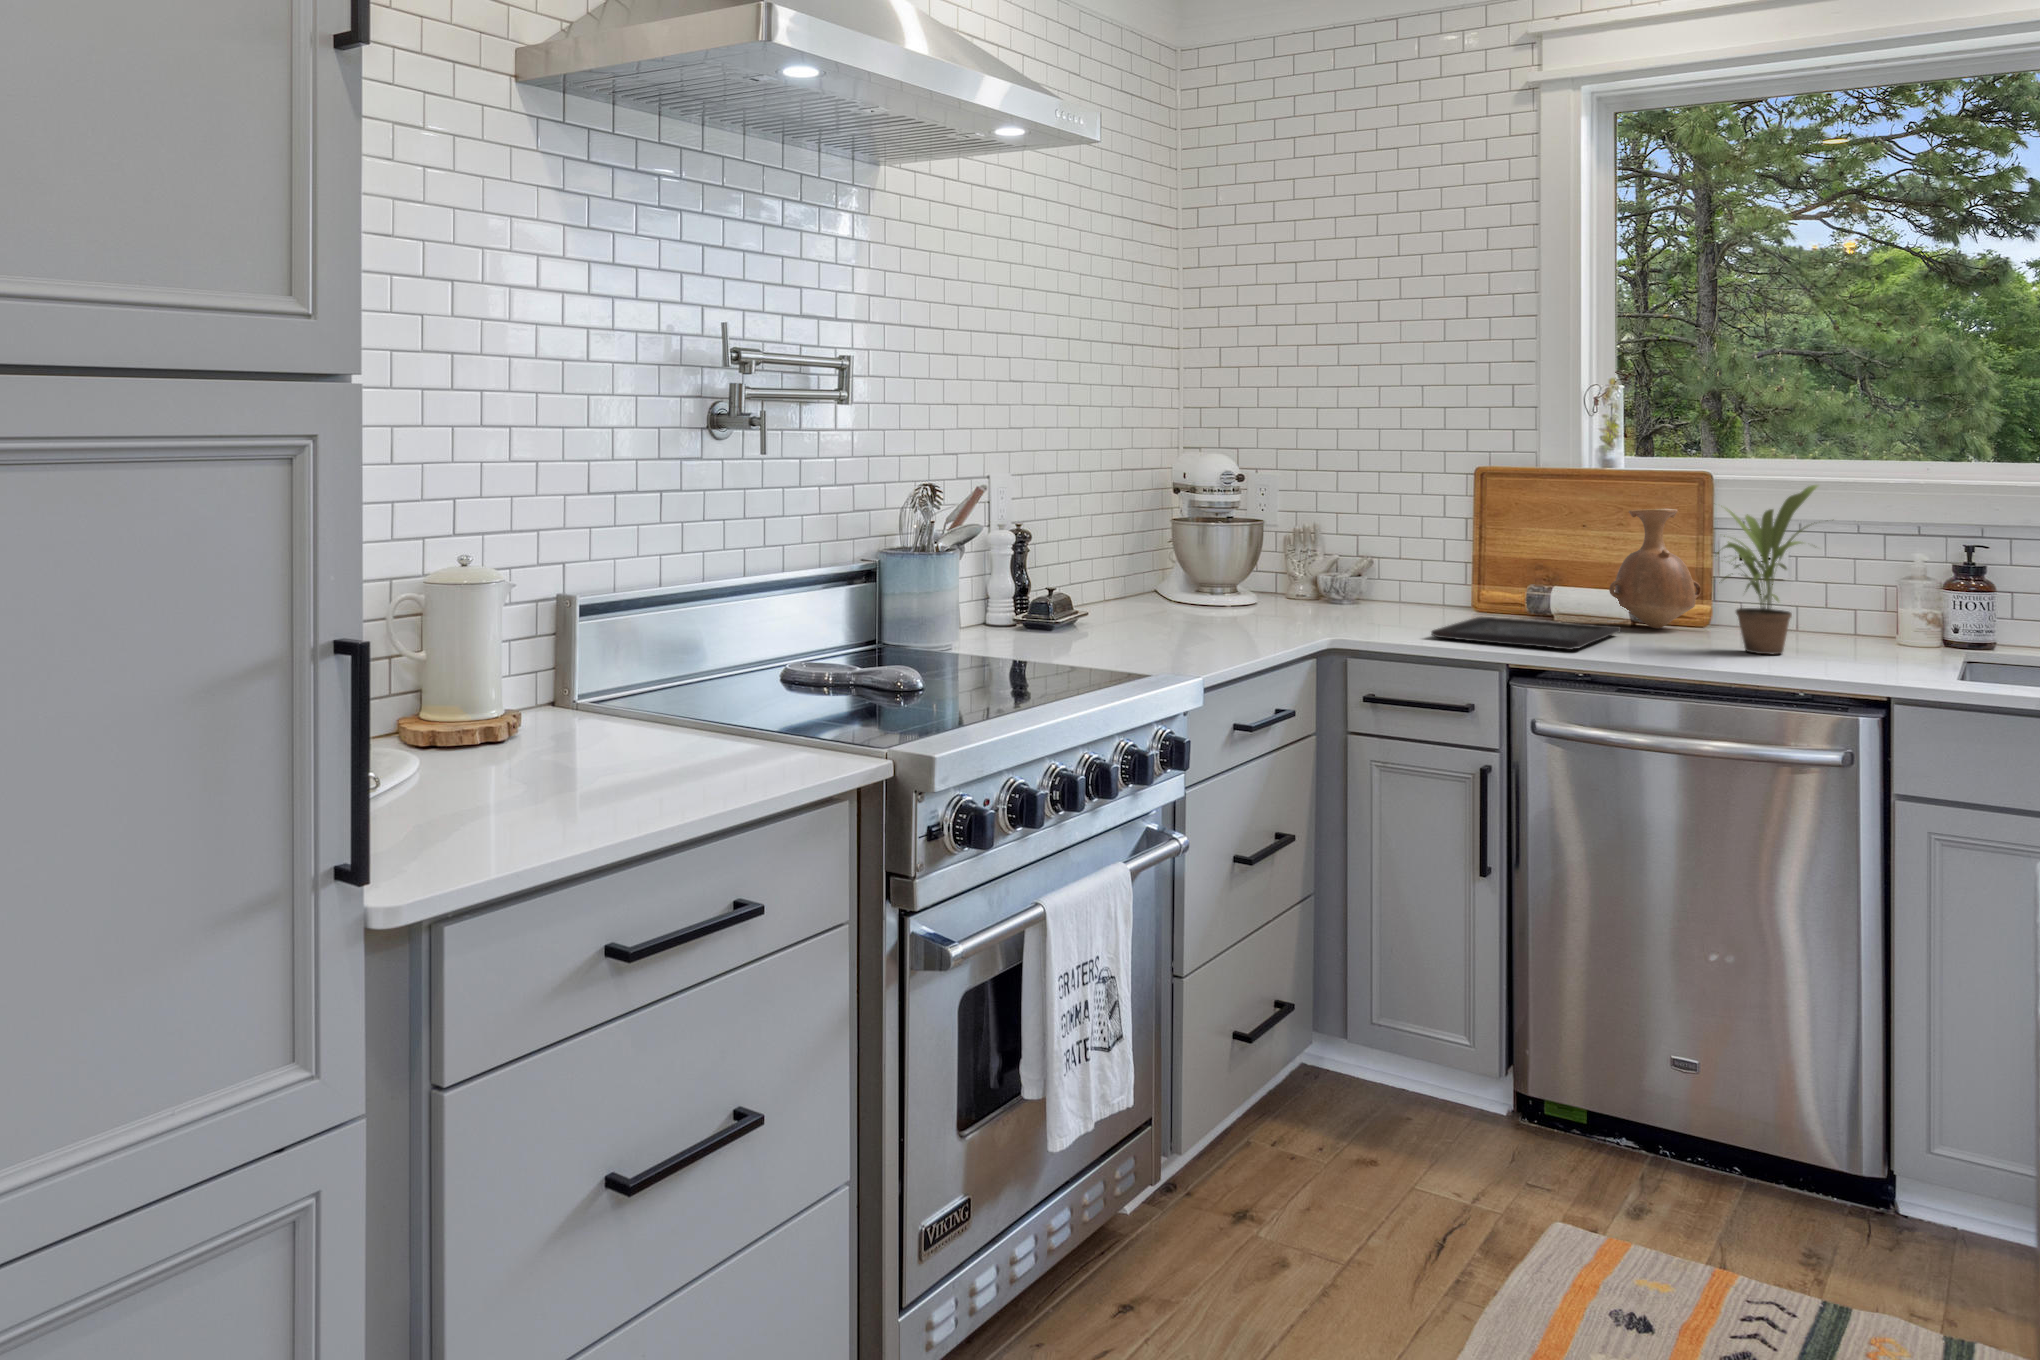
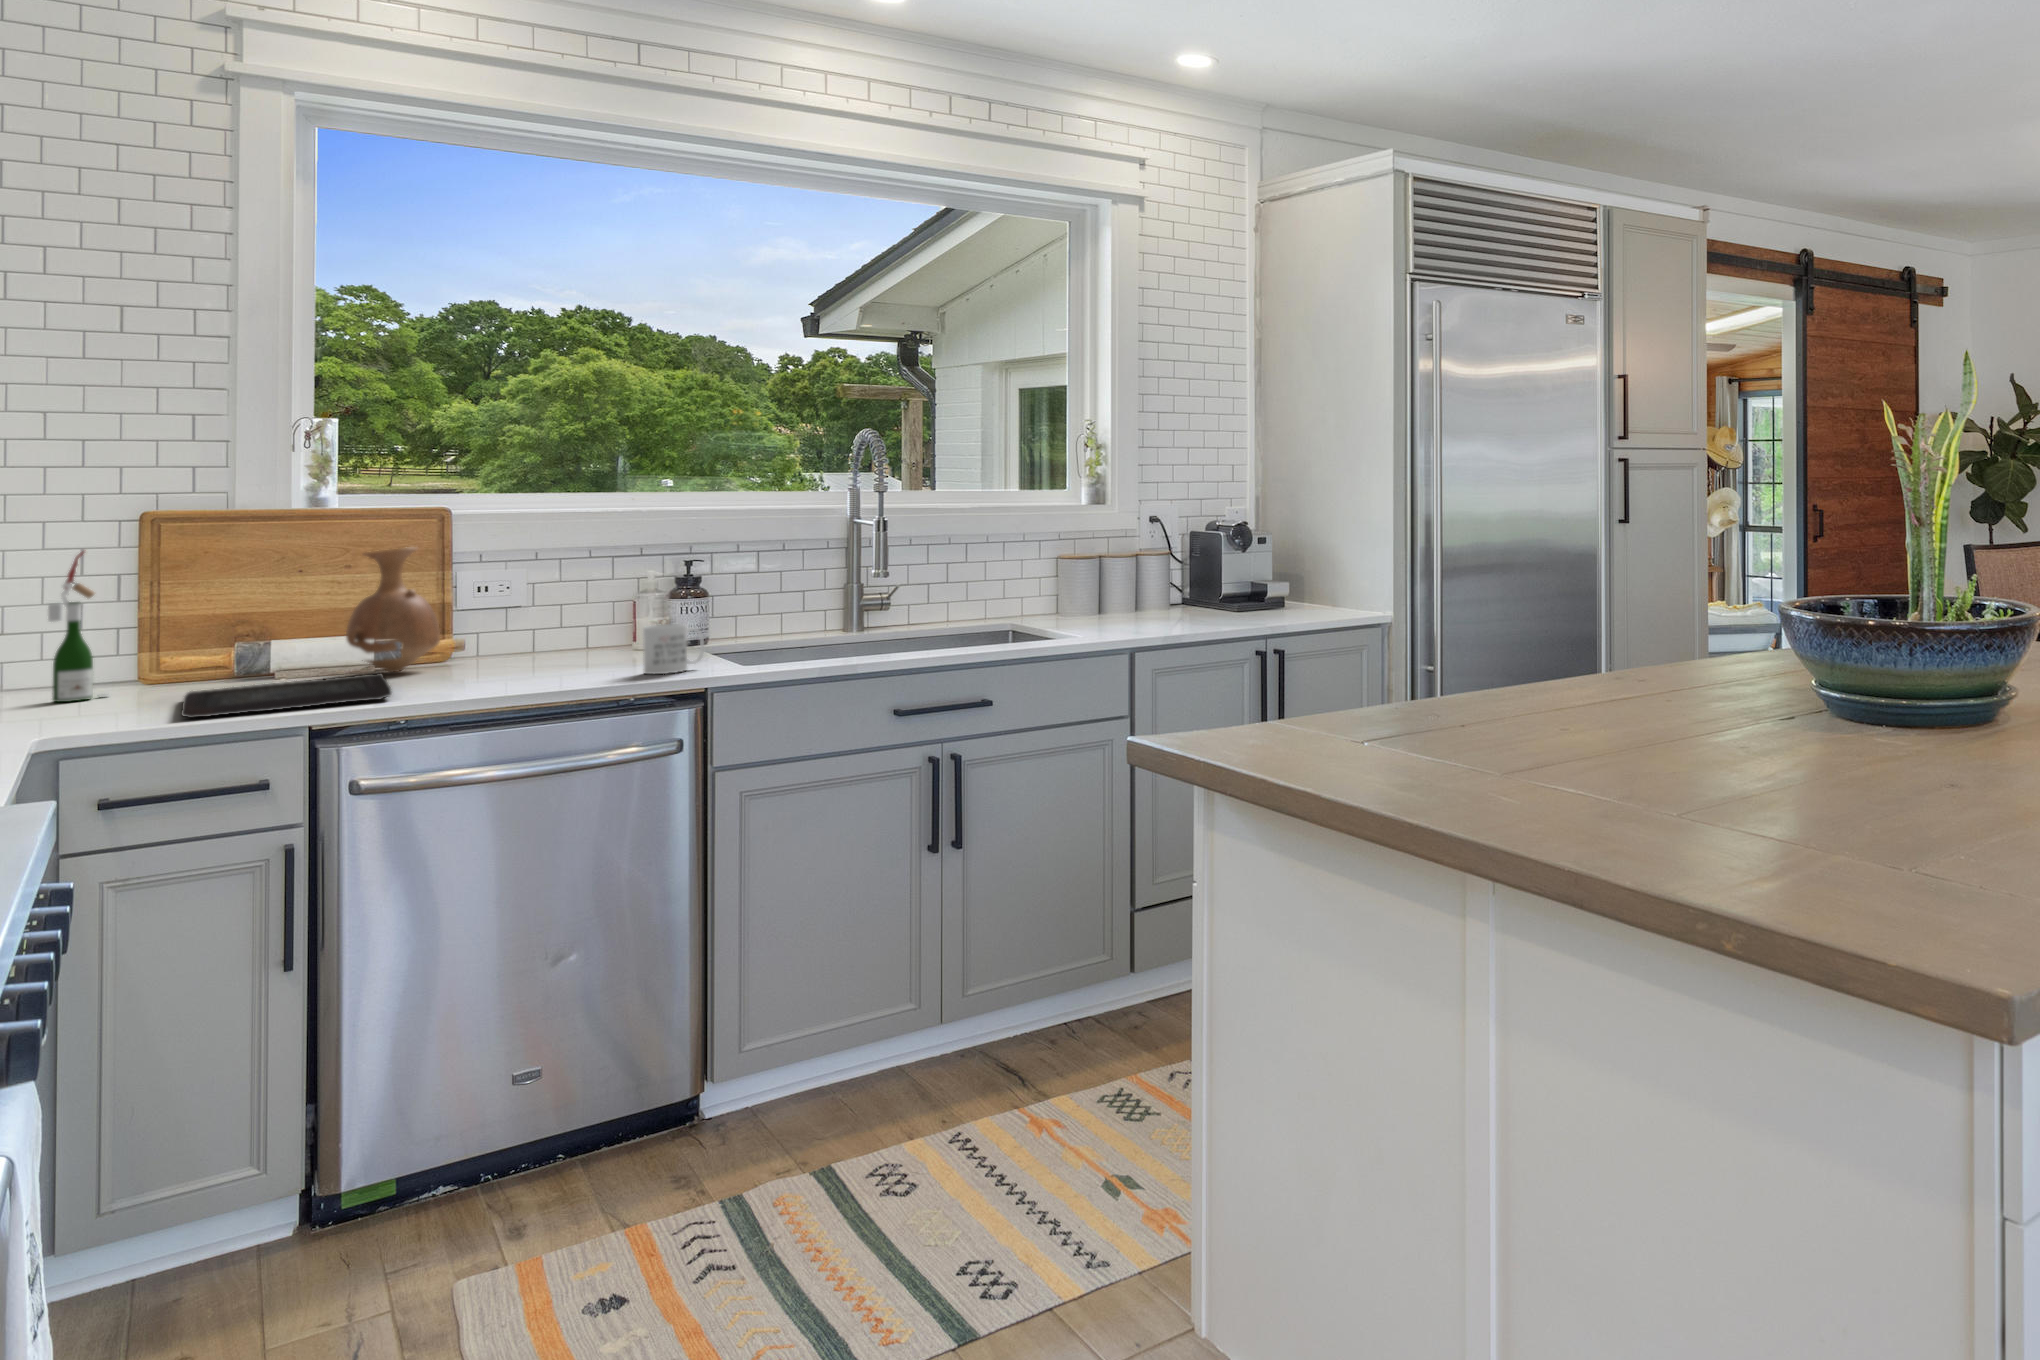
potted plant: present [1721,485,1818,654] -> none [490,511,622,673]
wine bottle: none [1419,491,1457,611] -> present [48,552,107,702]
mug: none [1826,620,1900,678] -> present [643,624,704,674]

